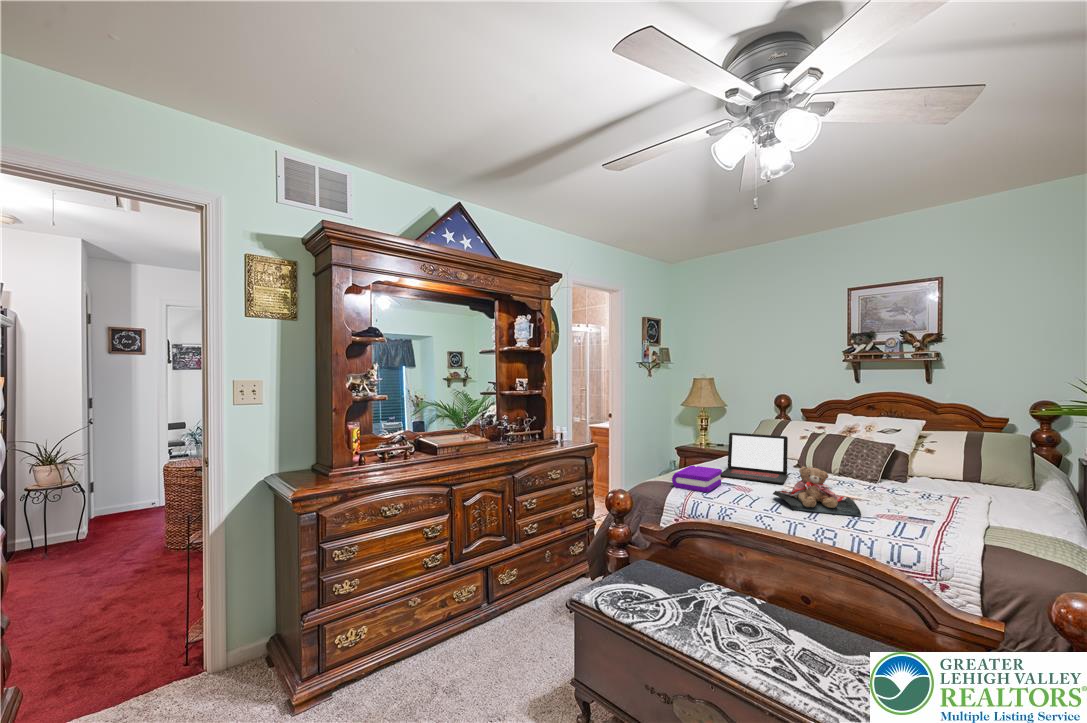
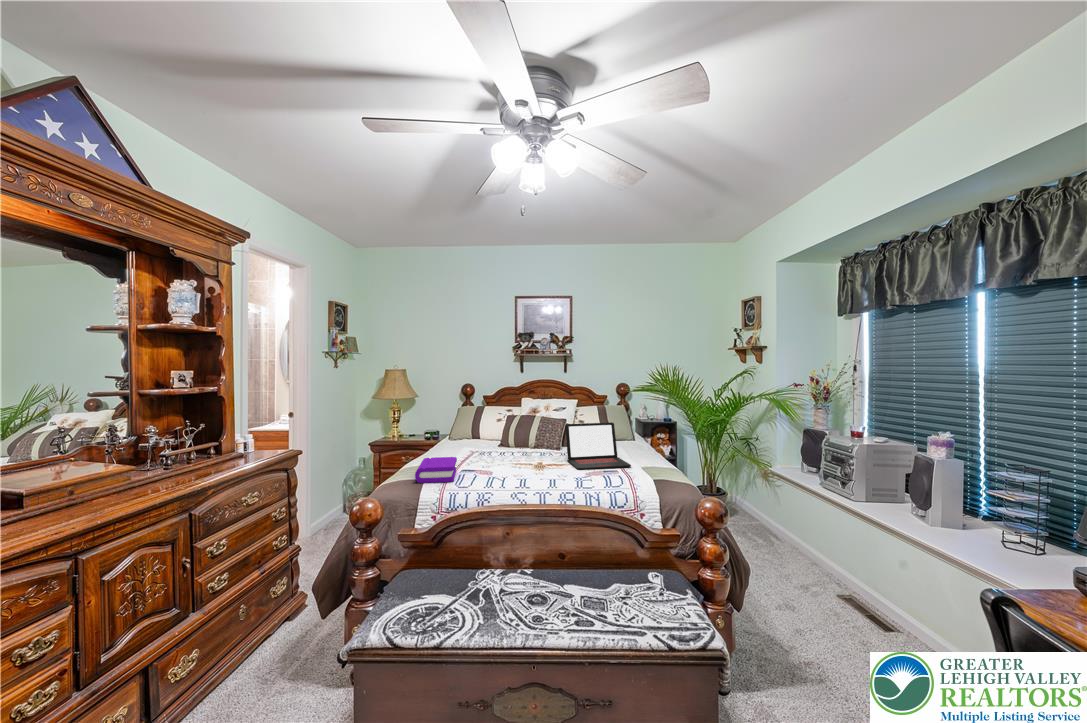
laptop: present [720,433,788,484] -> present [565,422,631,470]
teddy bear: present [773,466,861,516] -> none [507,442,574,483]

